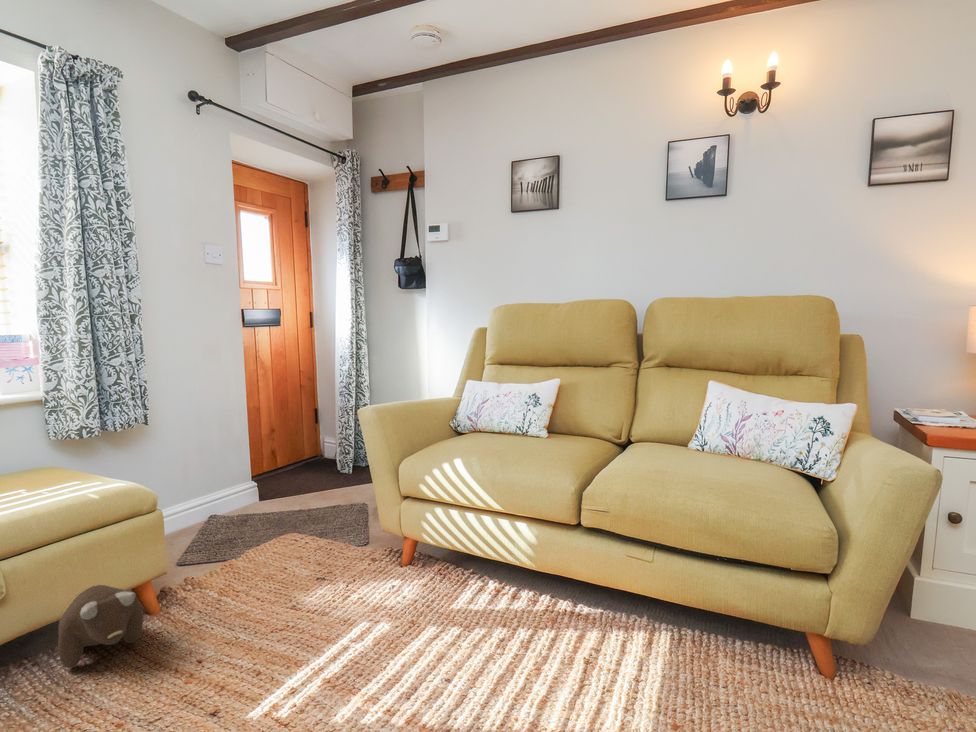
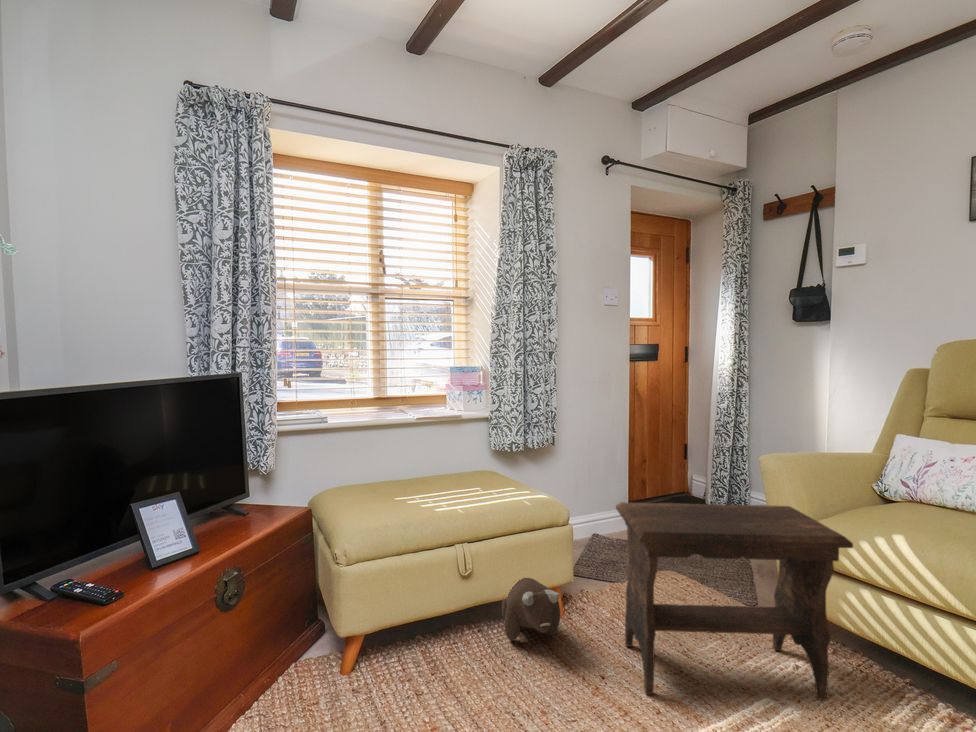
footstool: none [206,449,424,668] -> present [616,502,853,700]

